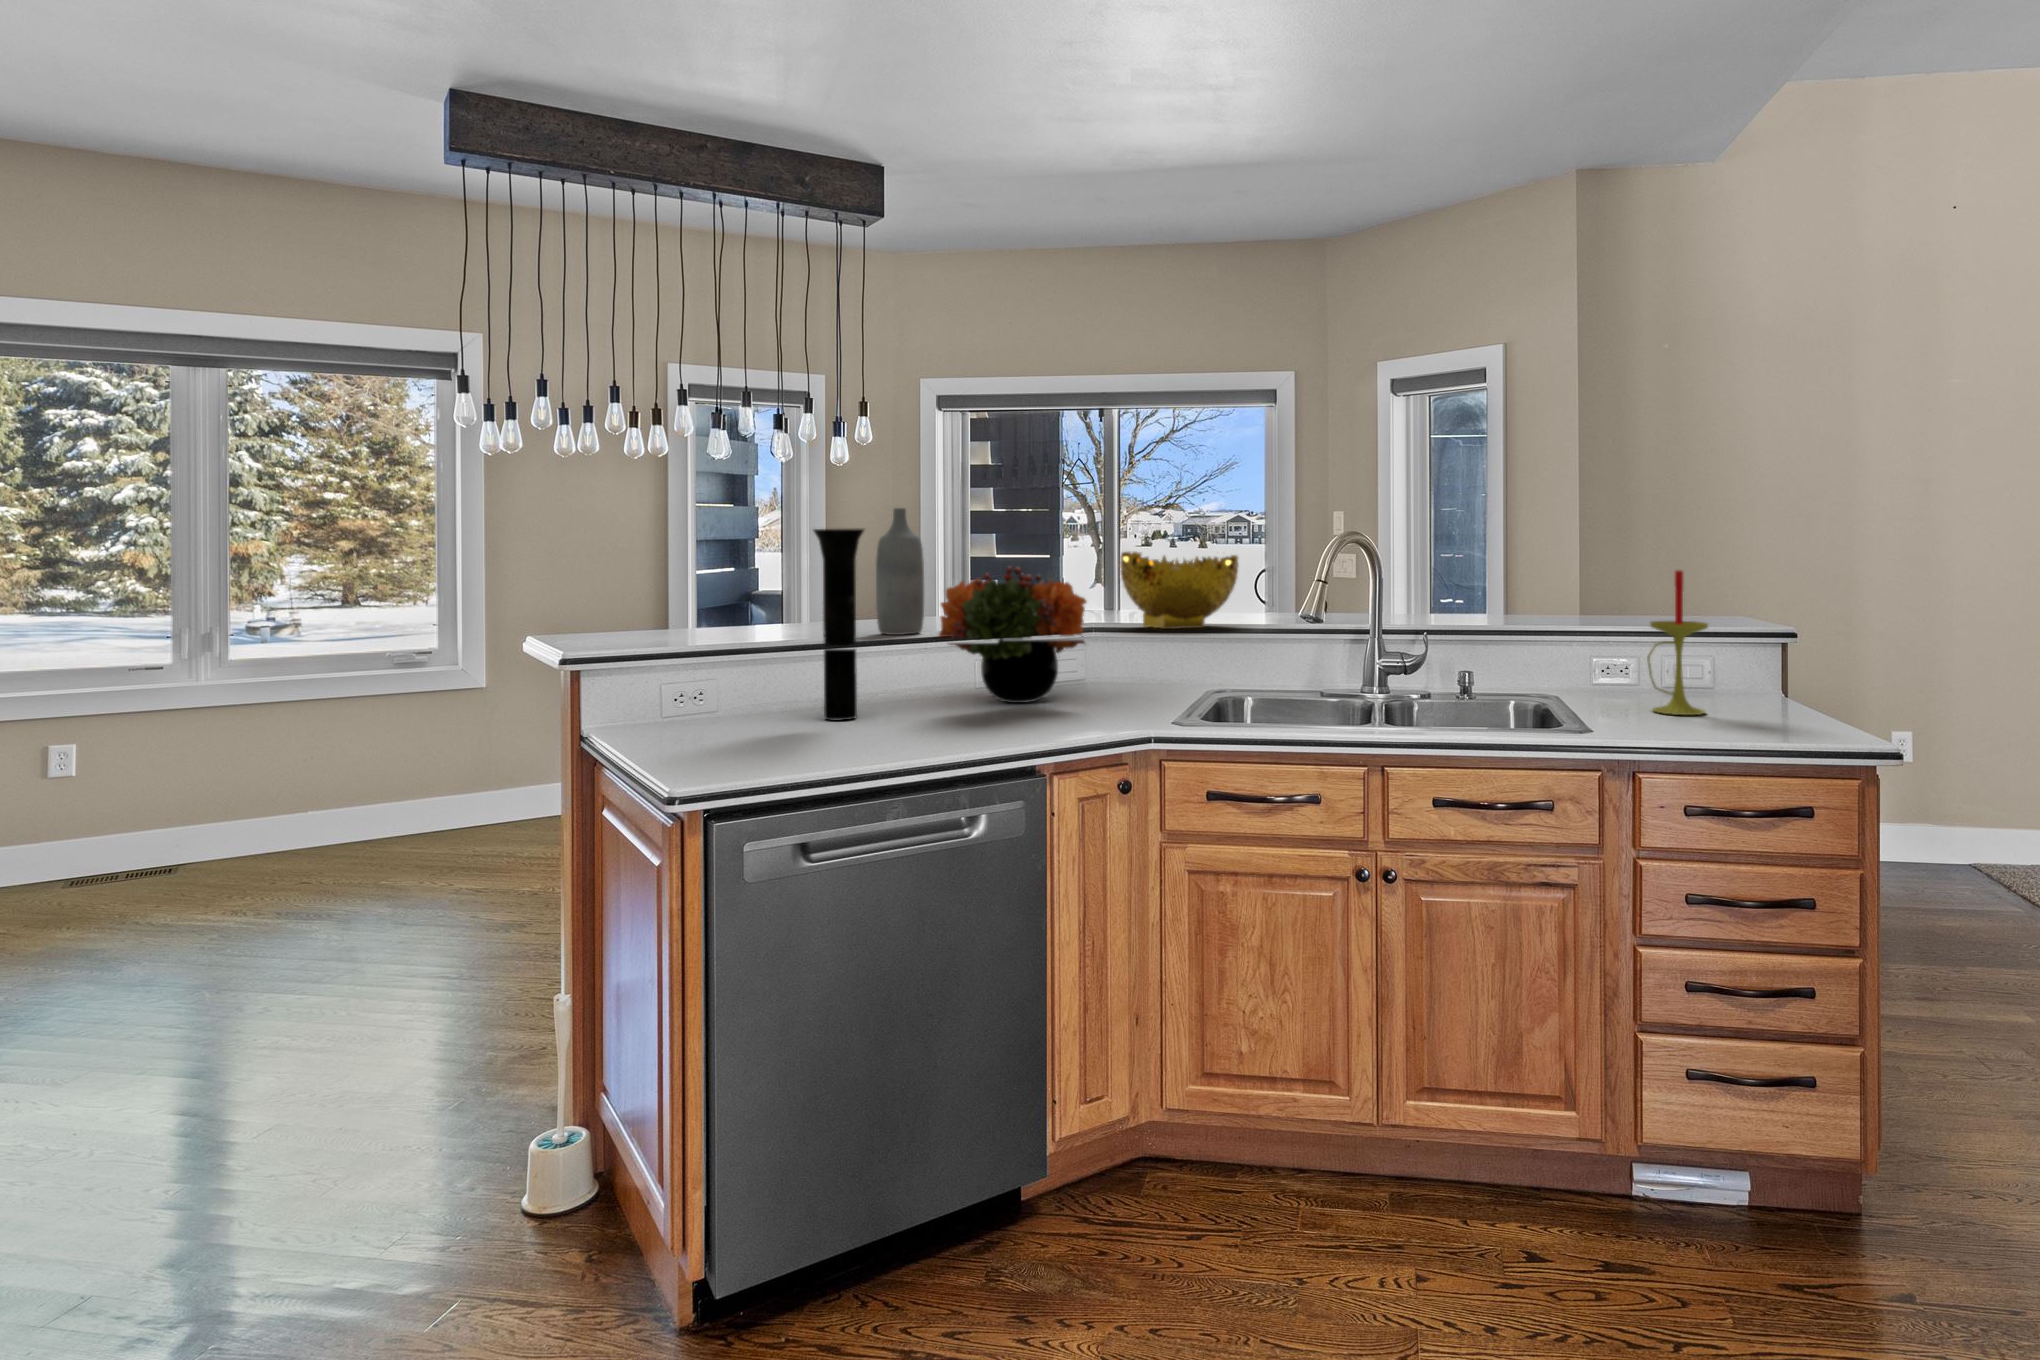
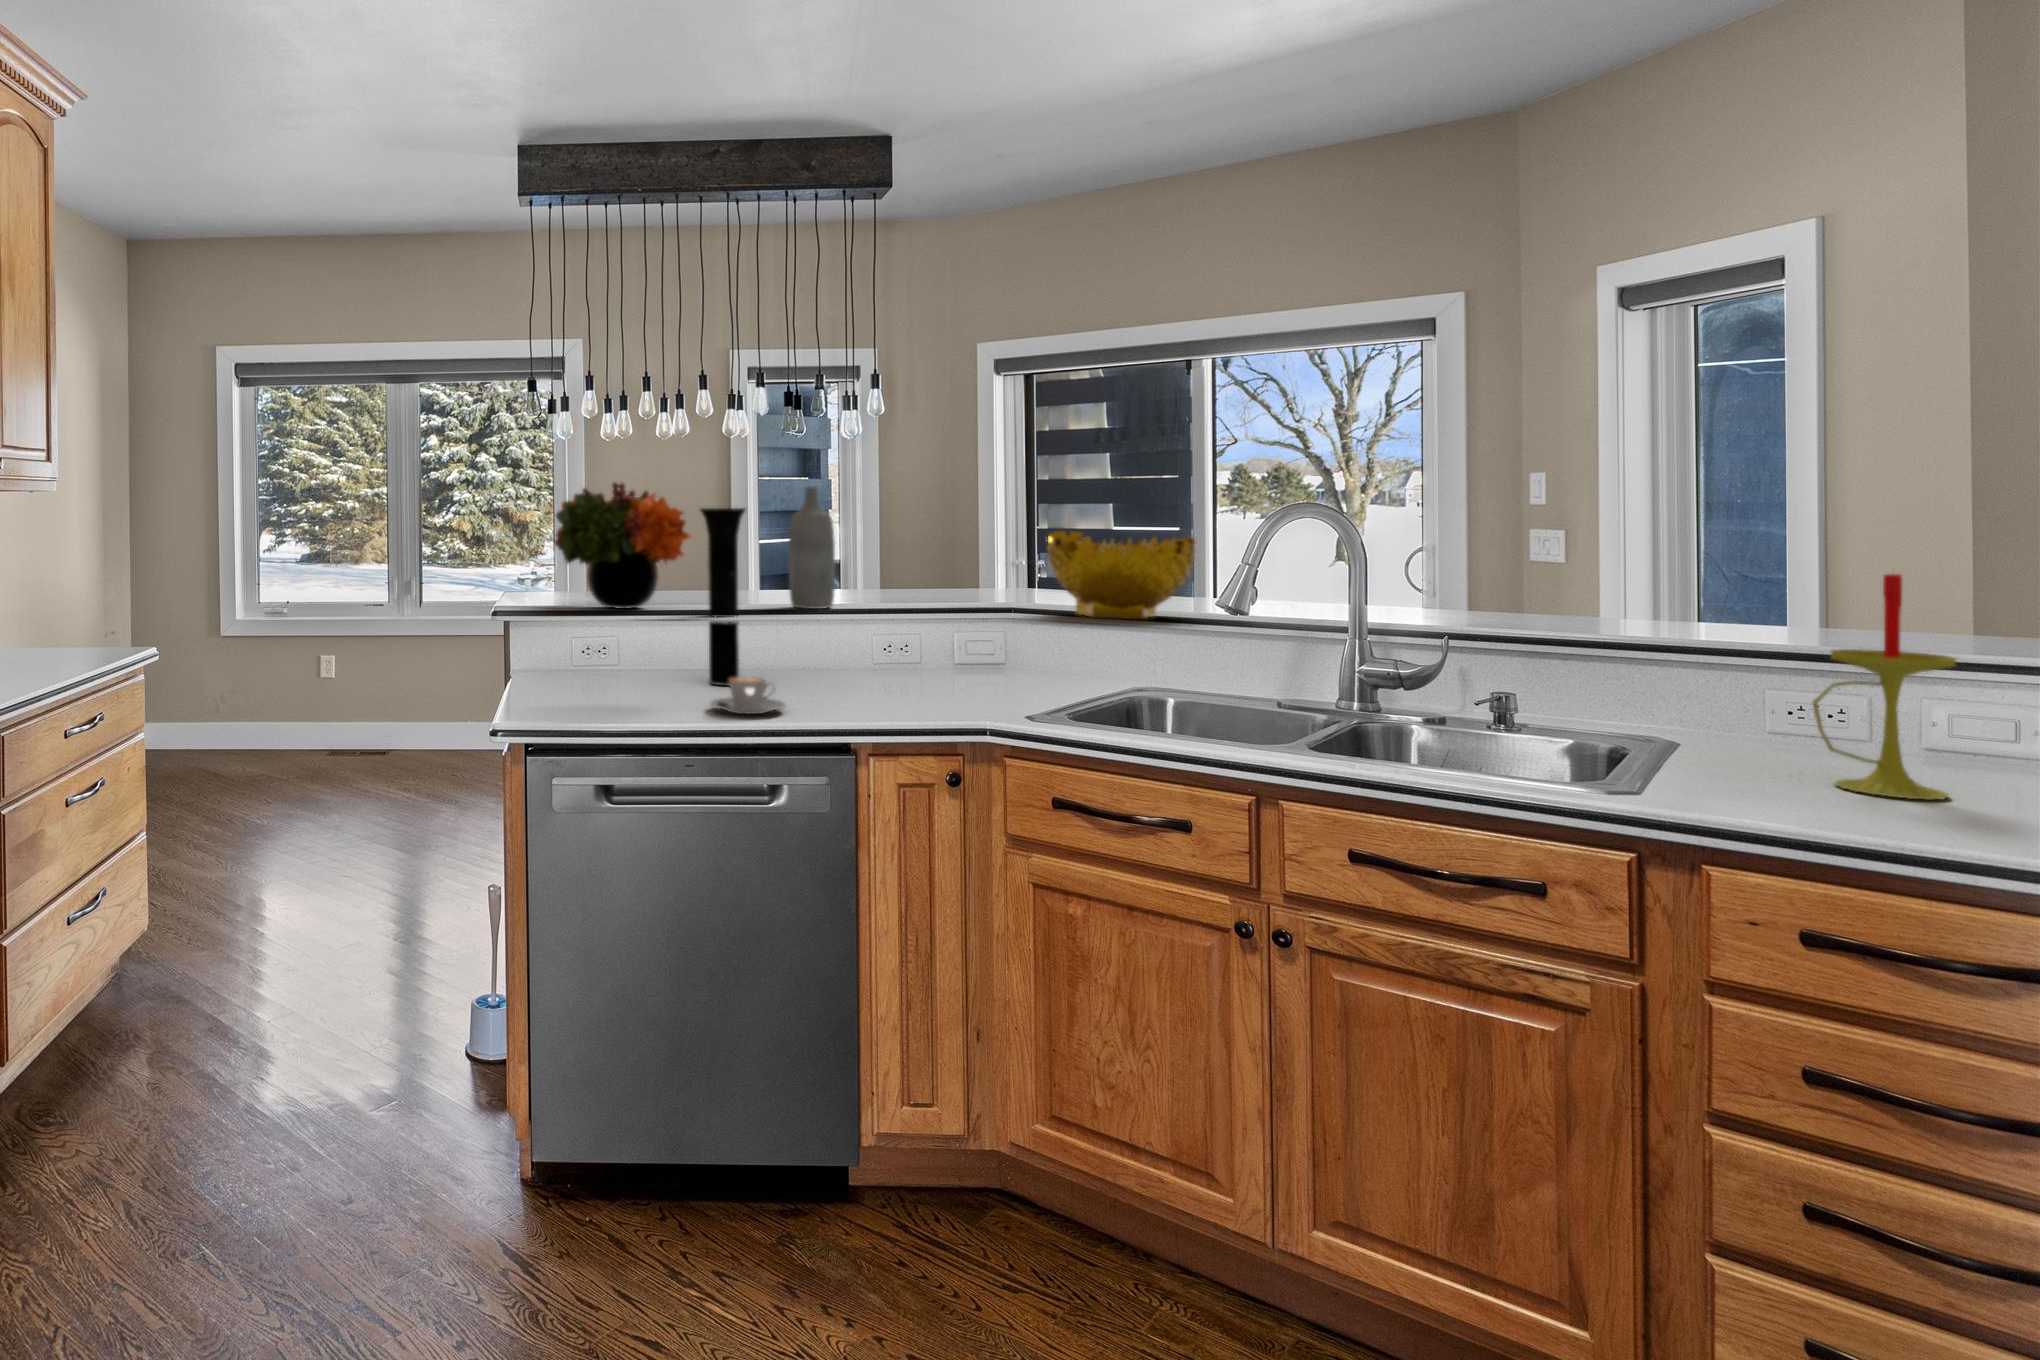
flower arrangement: present [939,567,1086,703] -> present [555,483,690,609]
coffee cup: none [866,706,947,745] -> present [710,677,785,714]

